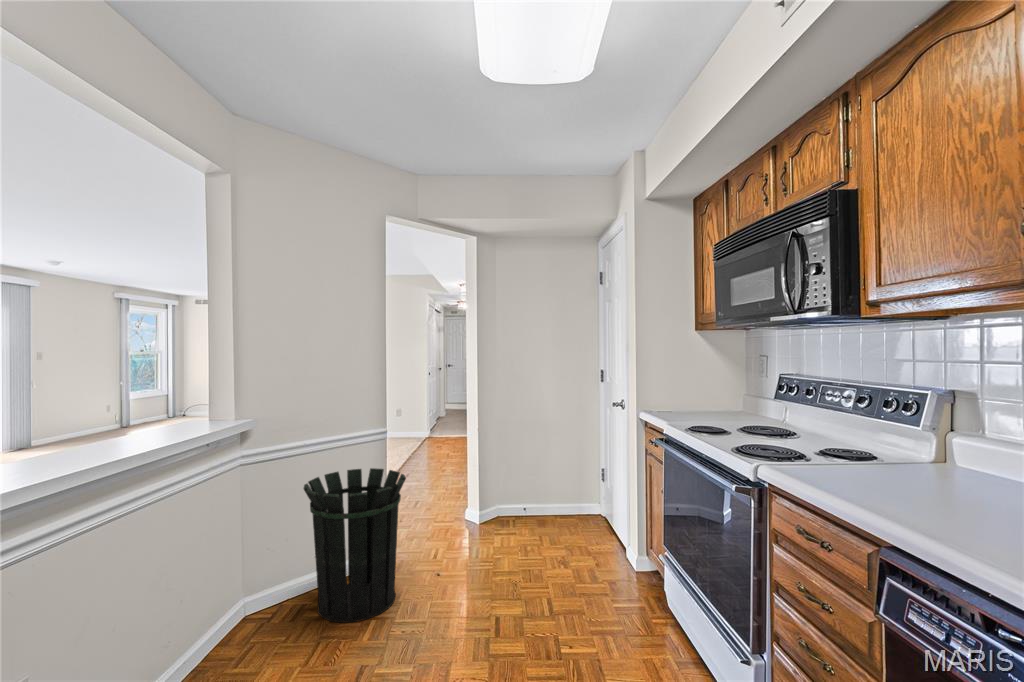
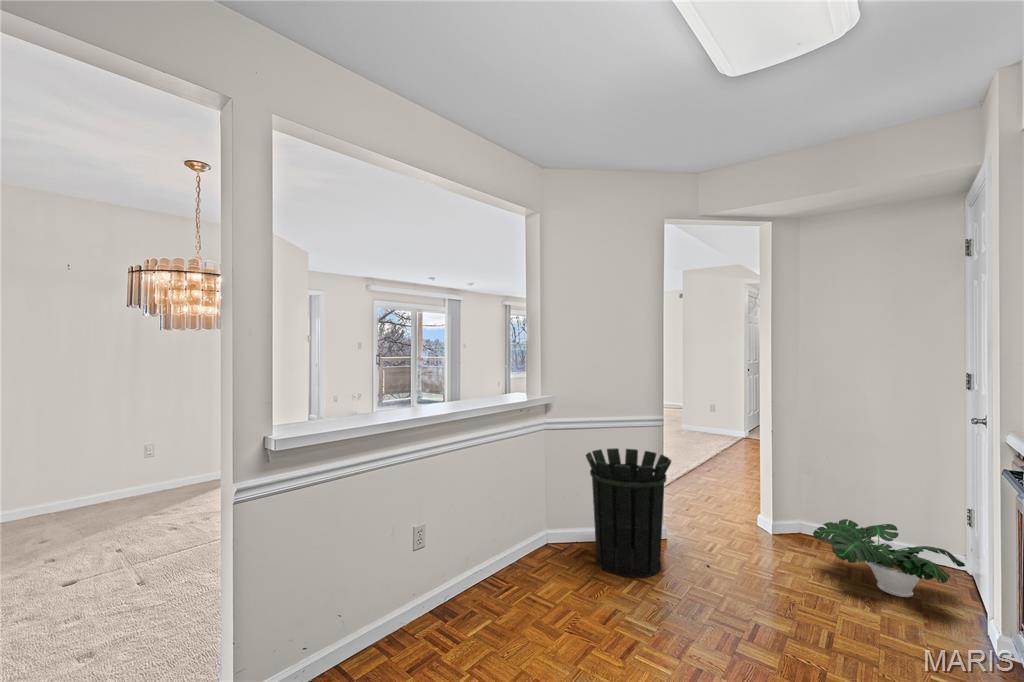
potted plant: none [518,491,612,549] -> present [813,519,965,597]

